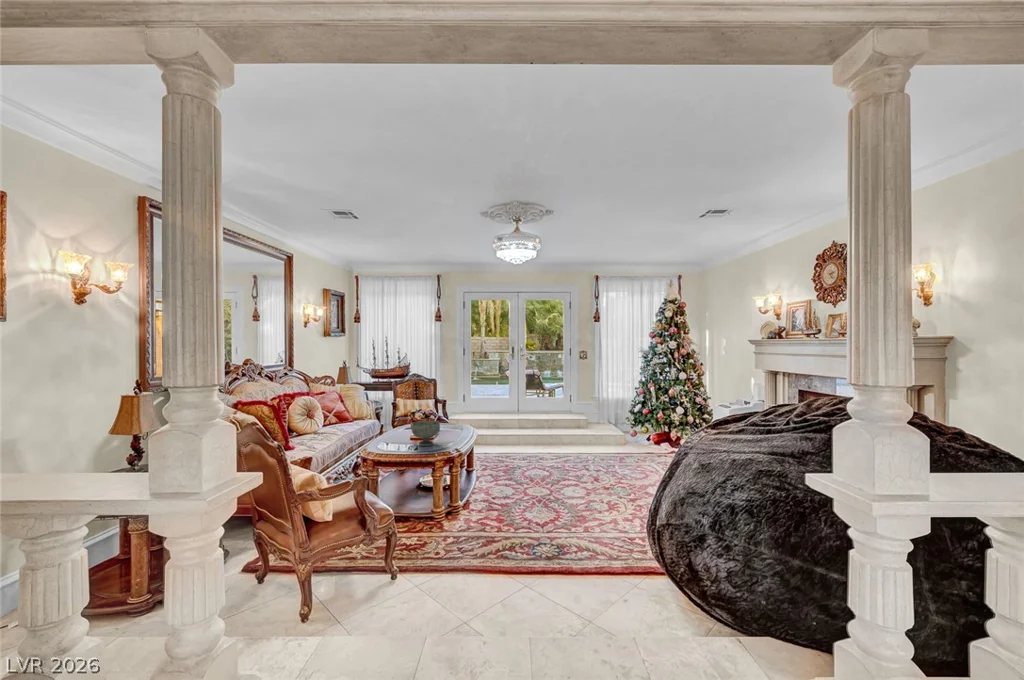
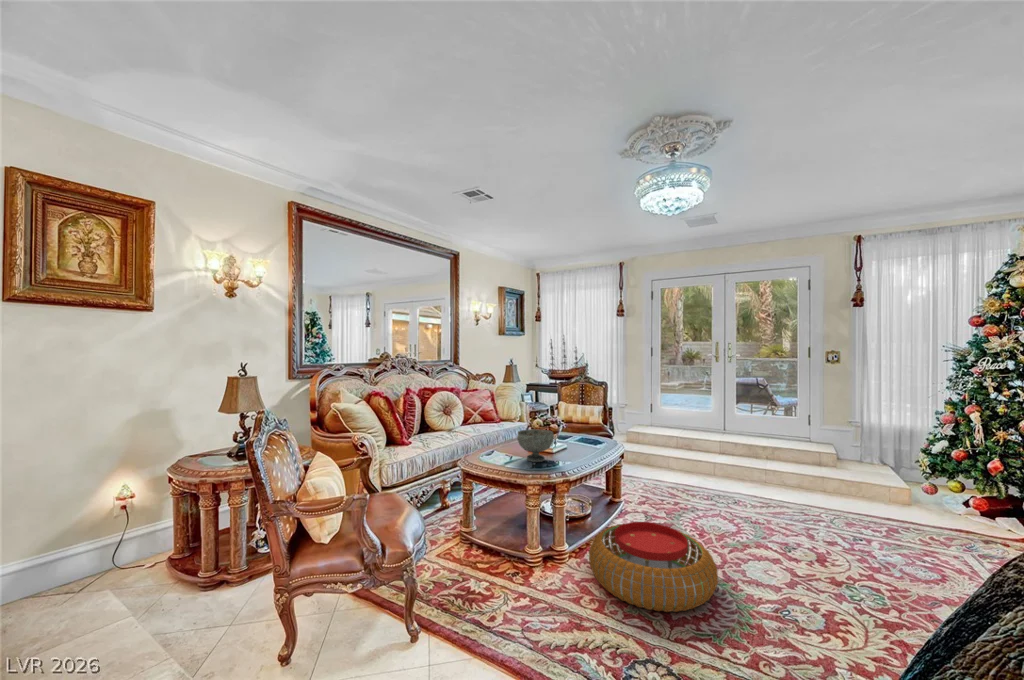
pouf: none [478,474,558,524] -> present [589,522,718,612]

